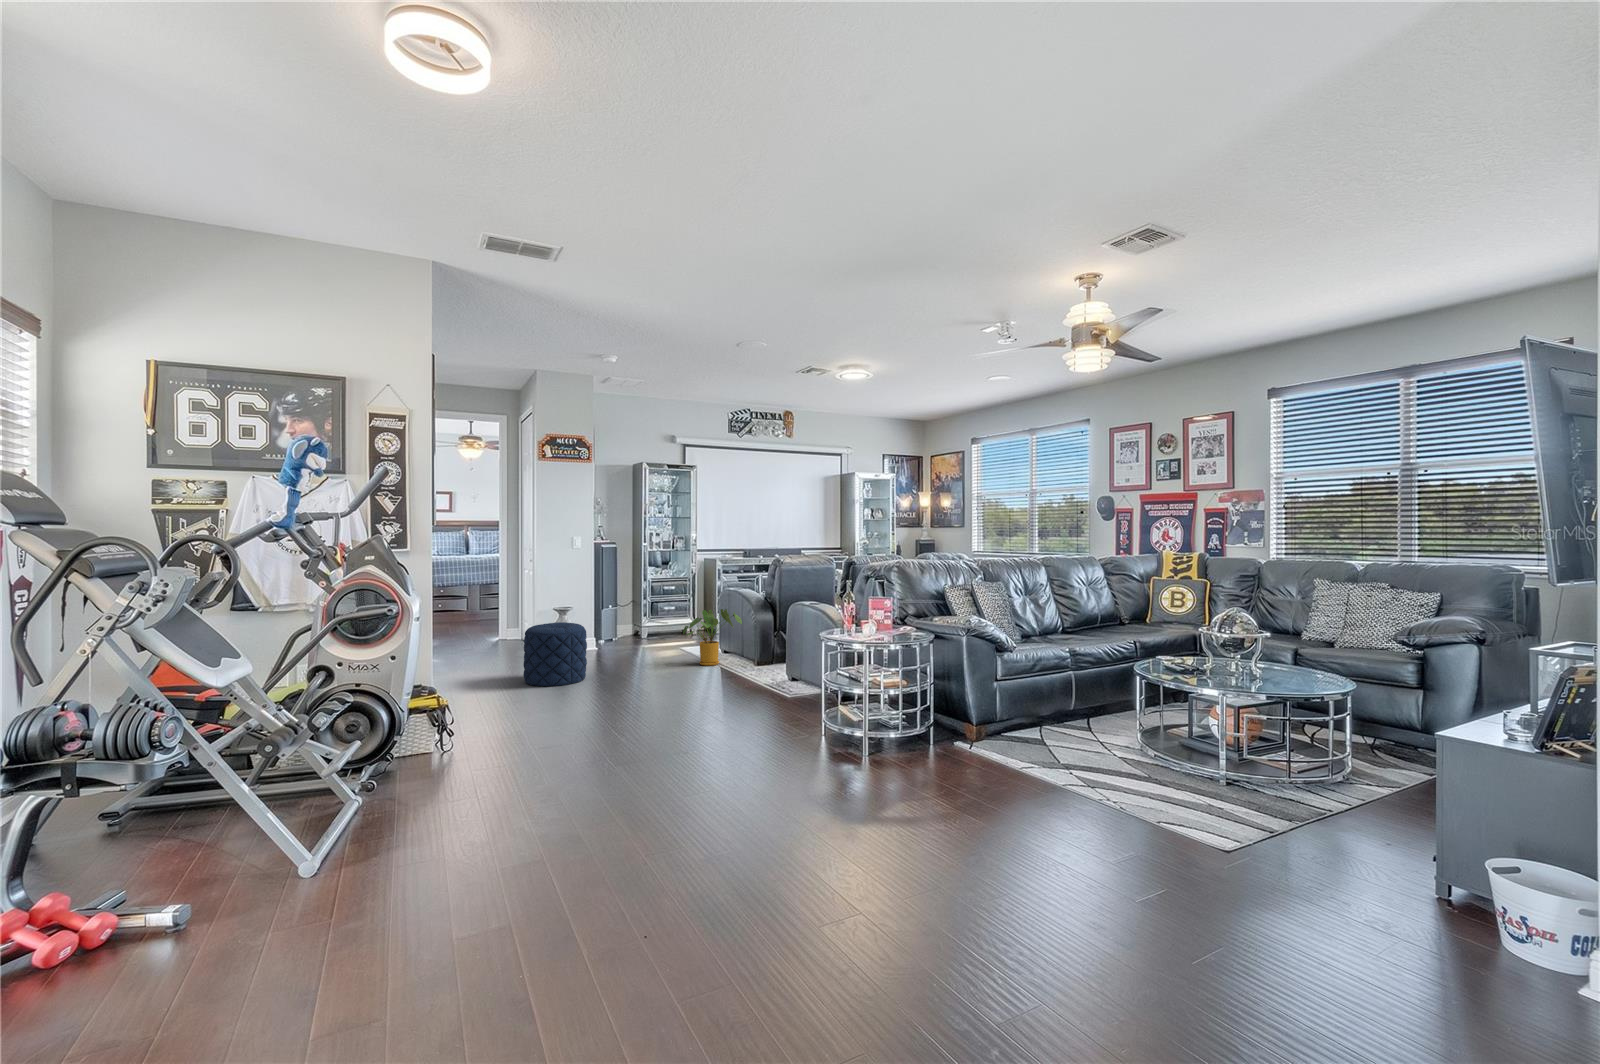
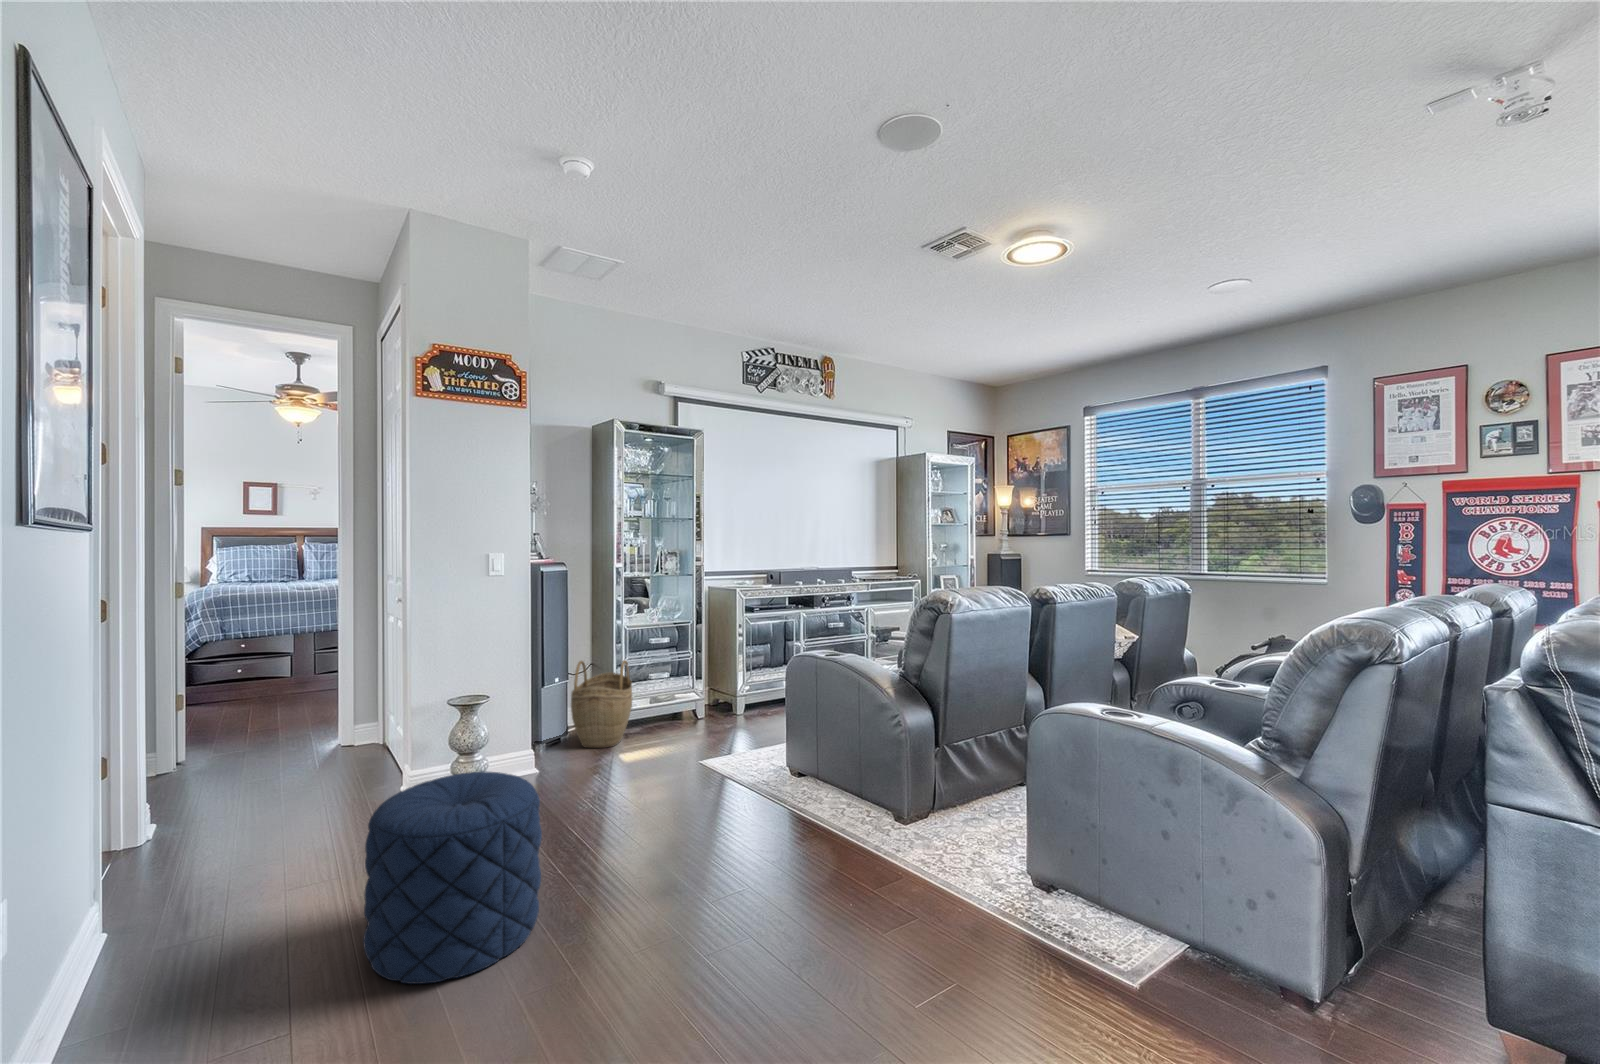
woven basket: none [617,598,652,644] -> present [571,660,632,748]
house plant: present [683,609,742,666] -> none [741,699,860,826]

